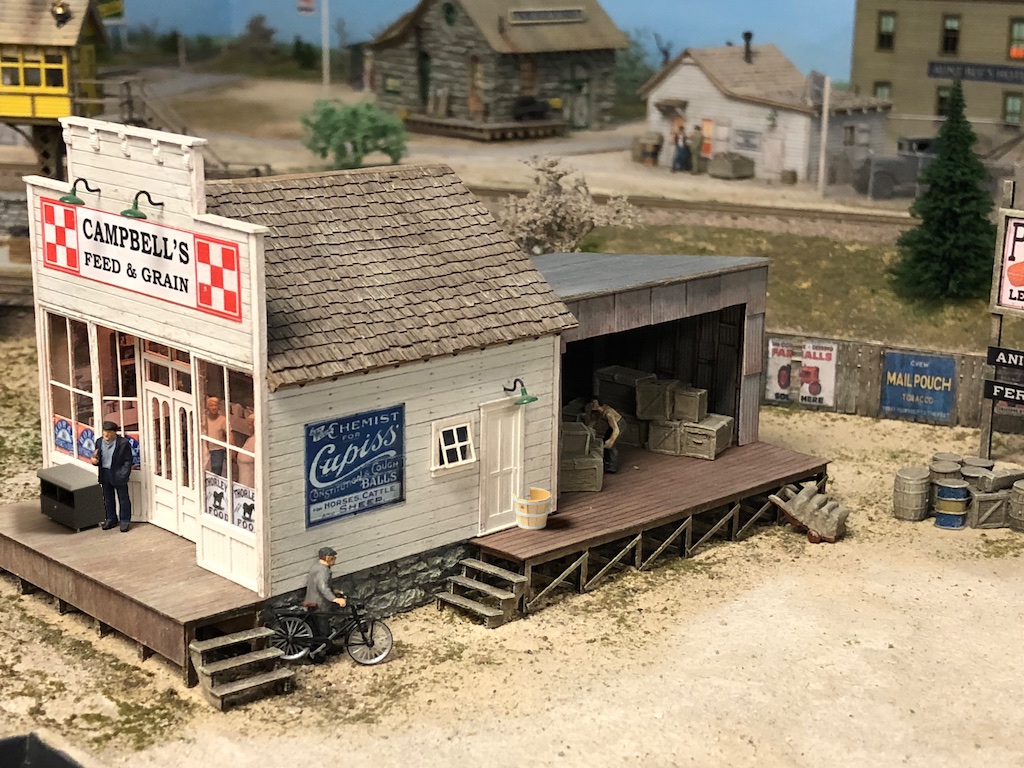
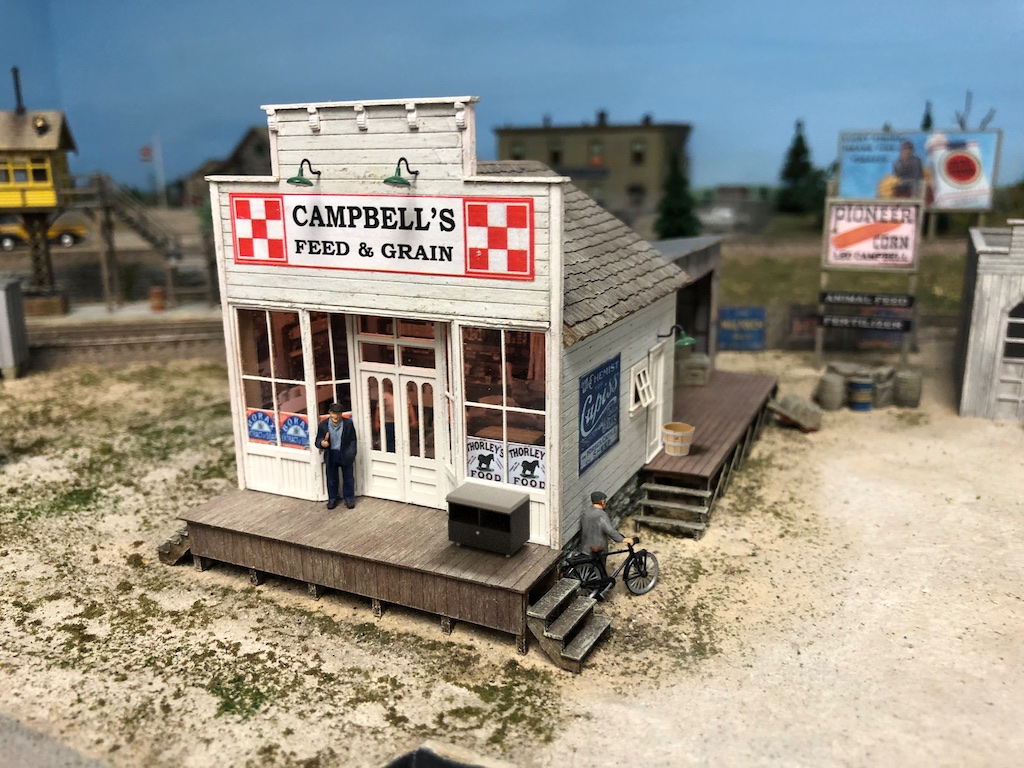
storage bench: present [37,463,106,532] -> present [446,482,530,557]

